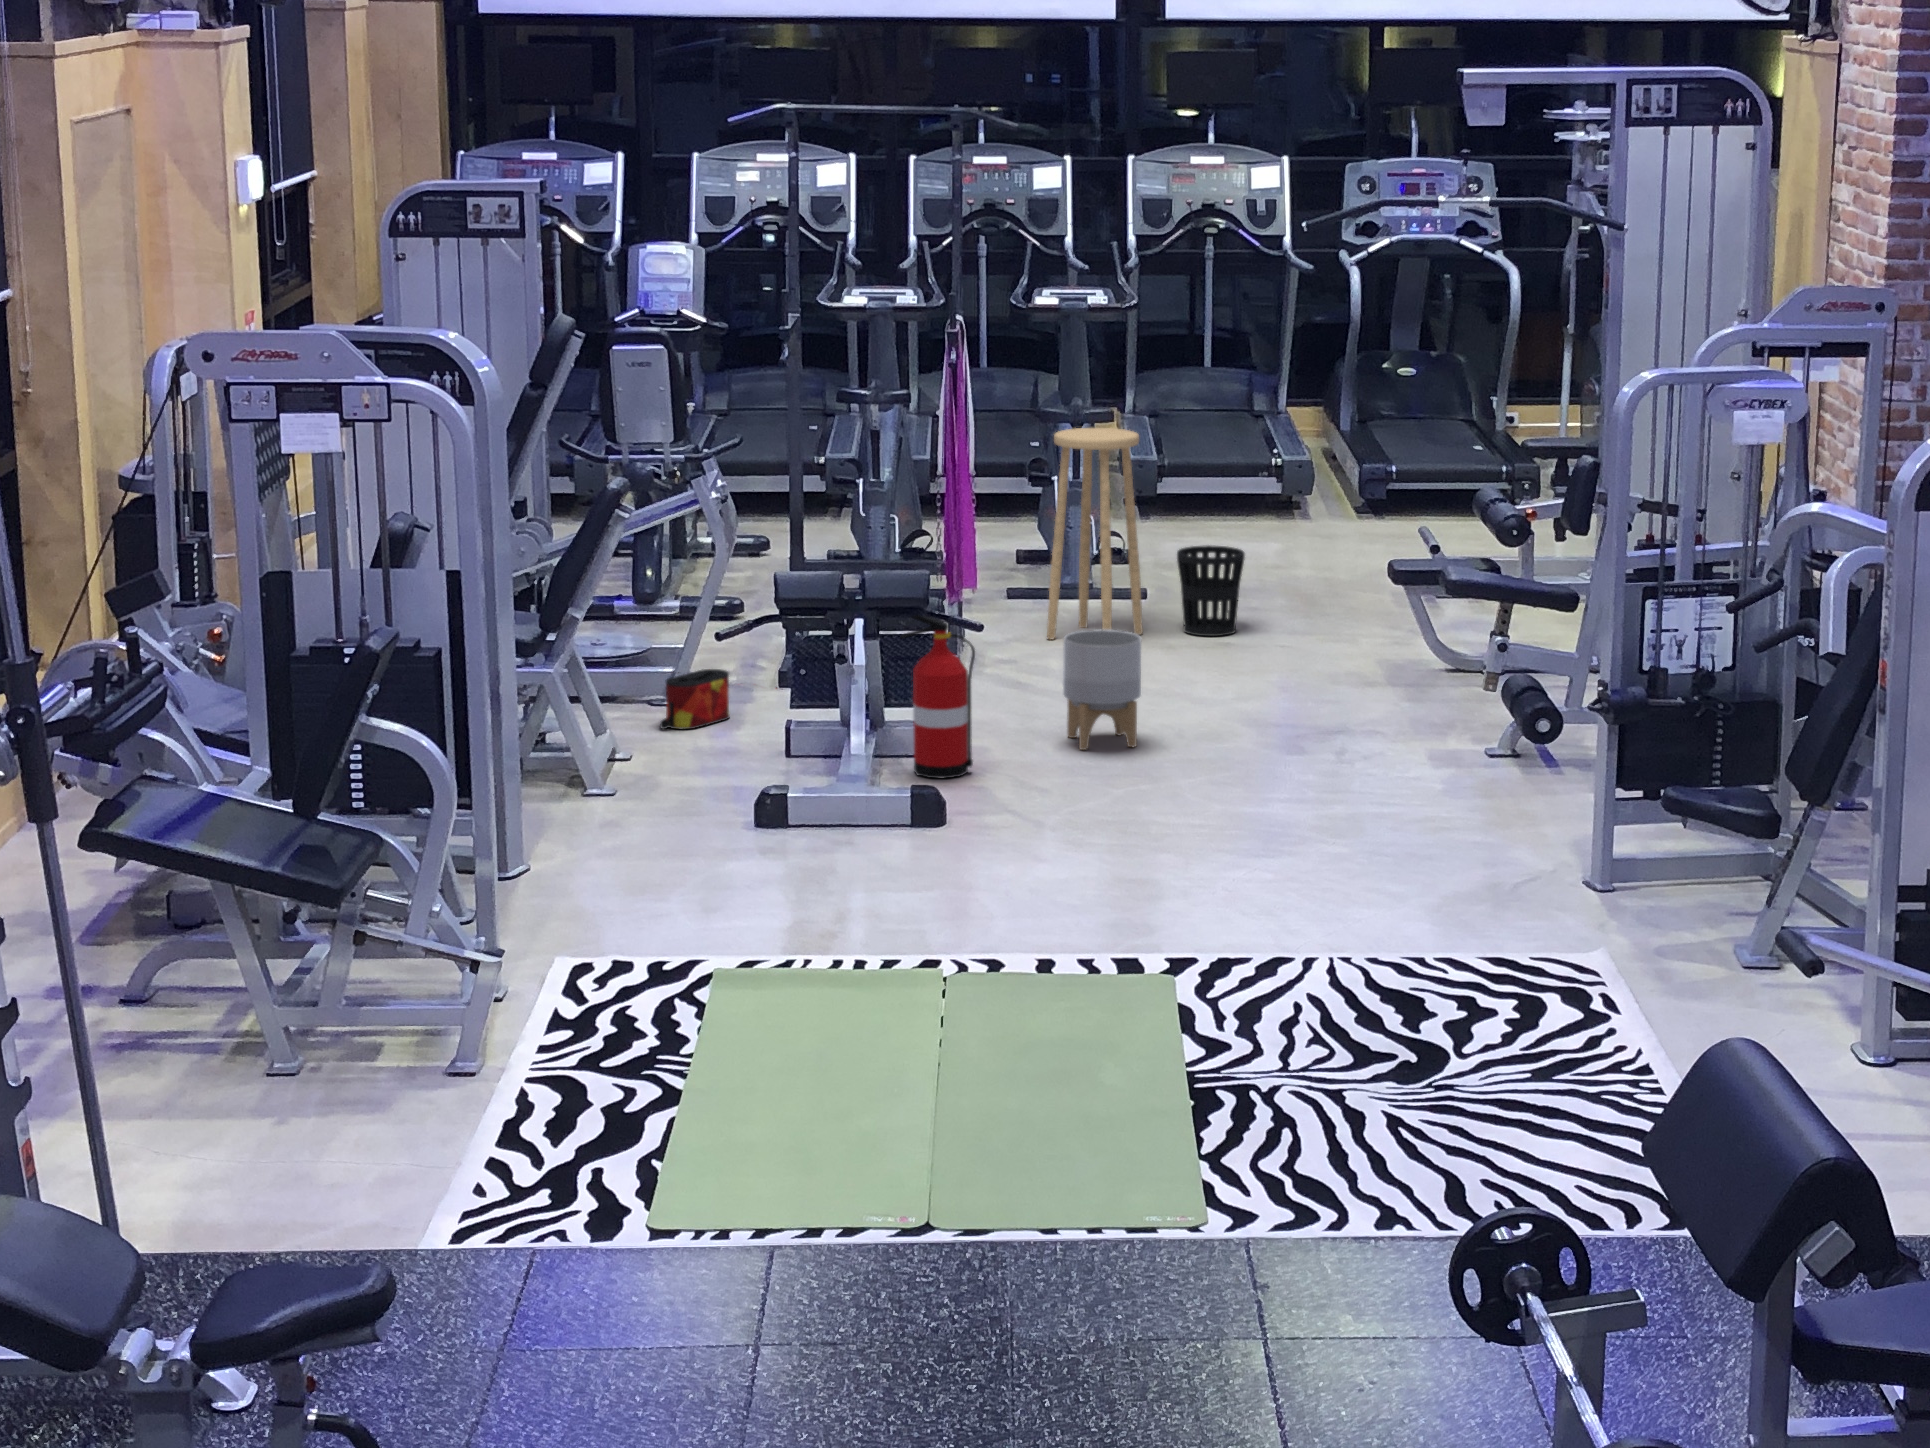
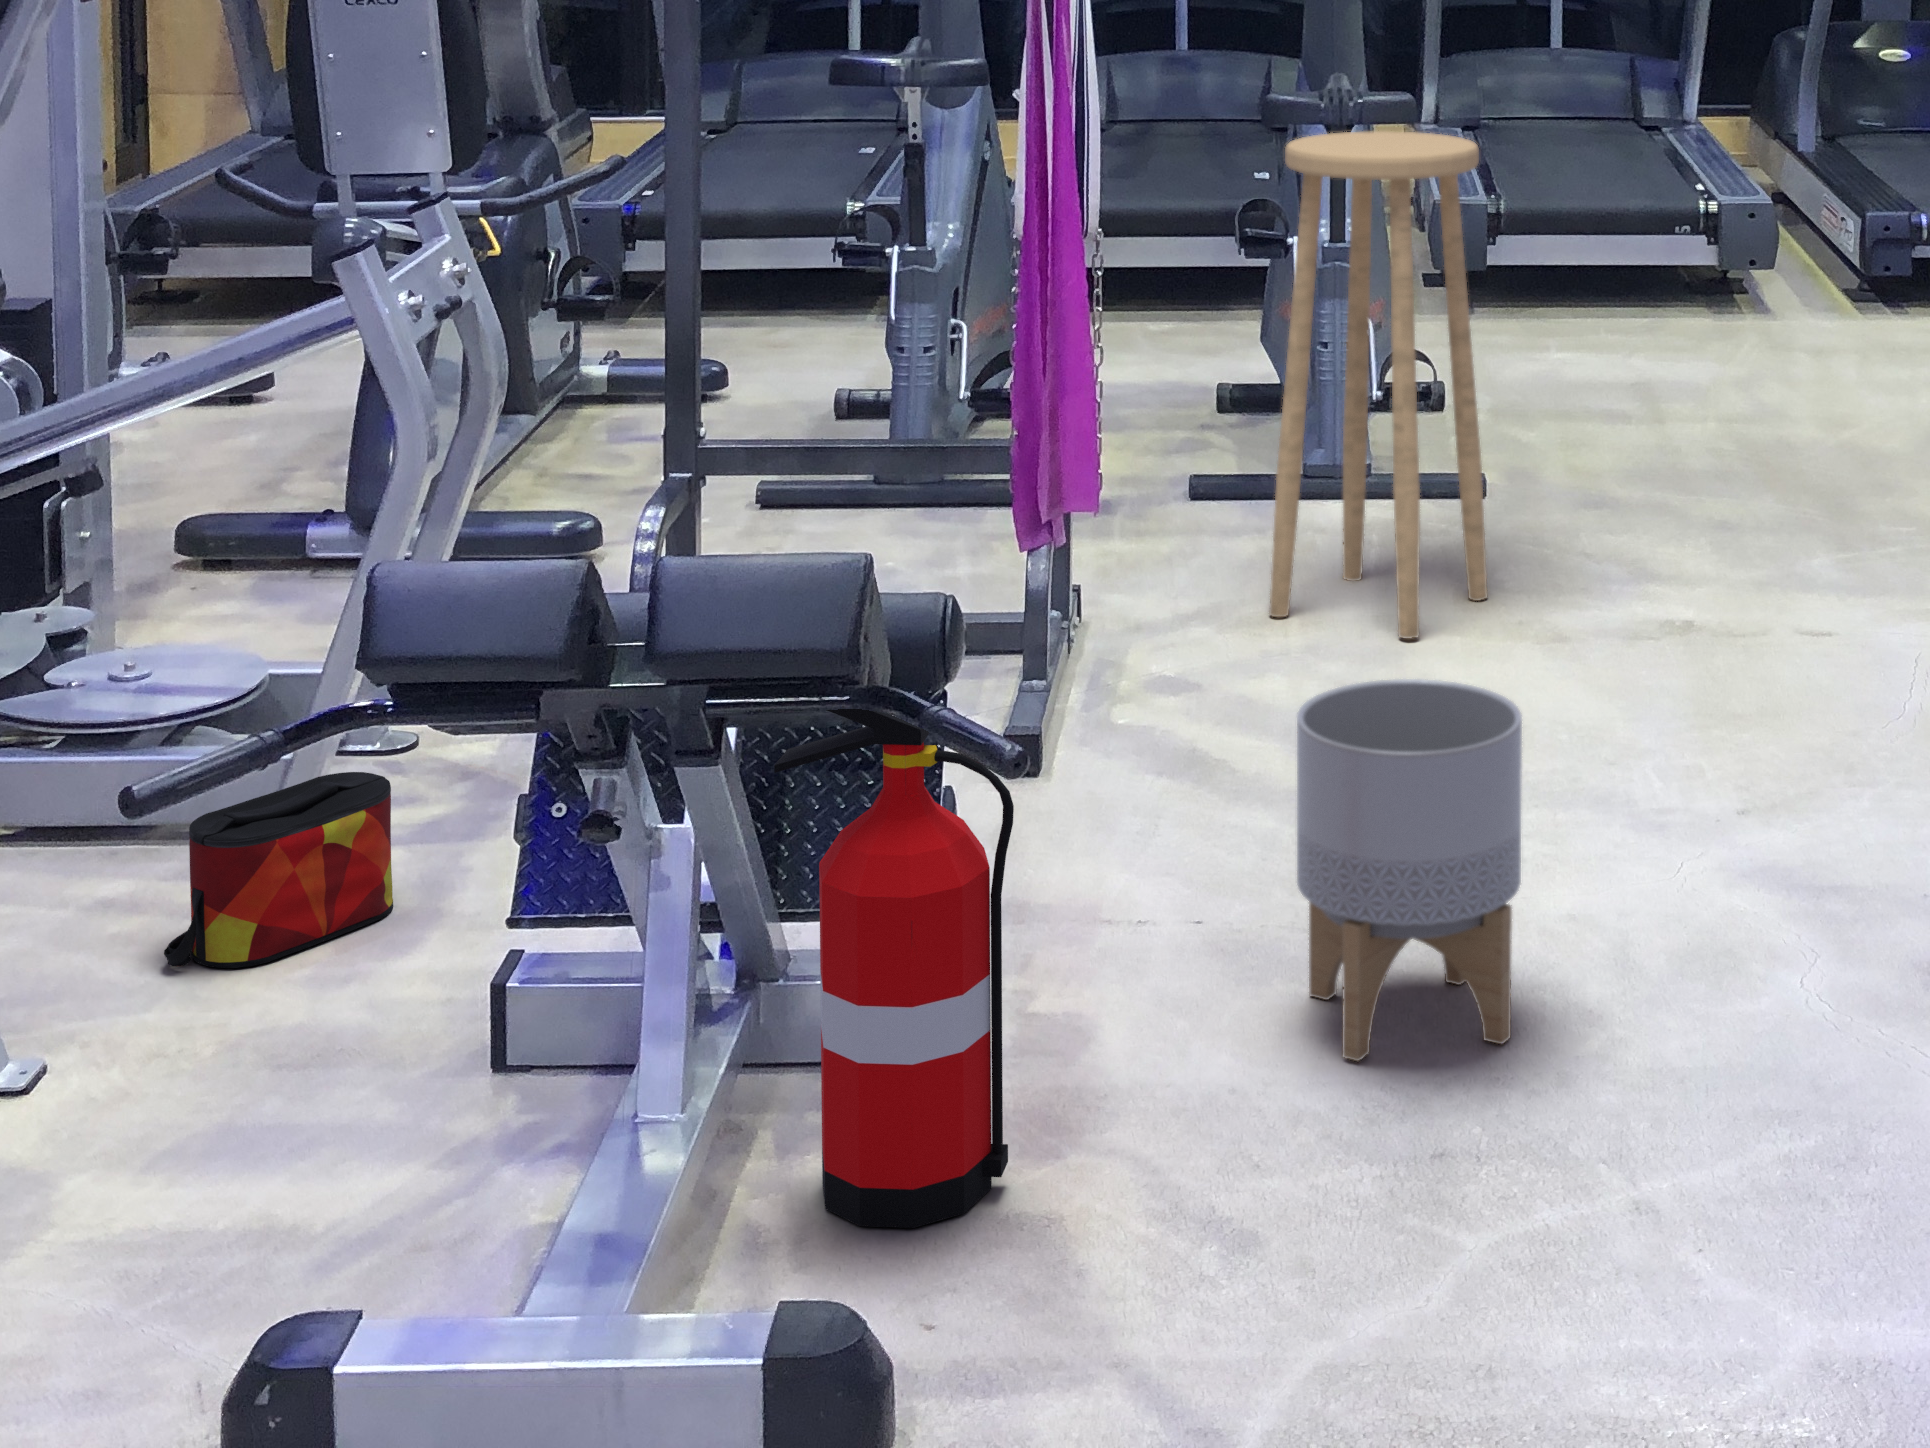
wastebasket: present [1177,545,1245,636] -> none [1562,391,1715,603]

